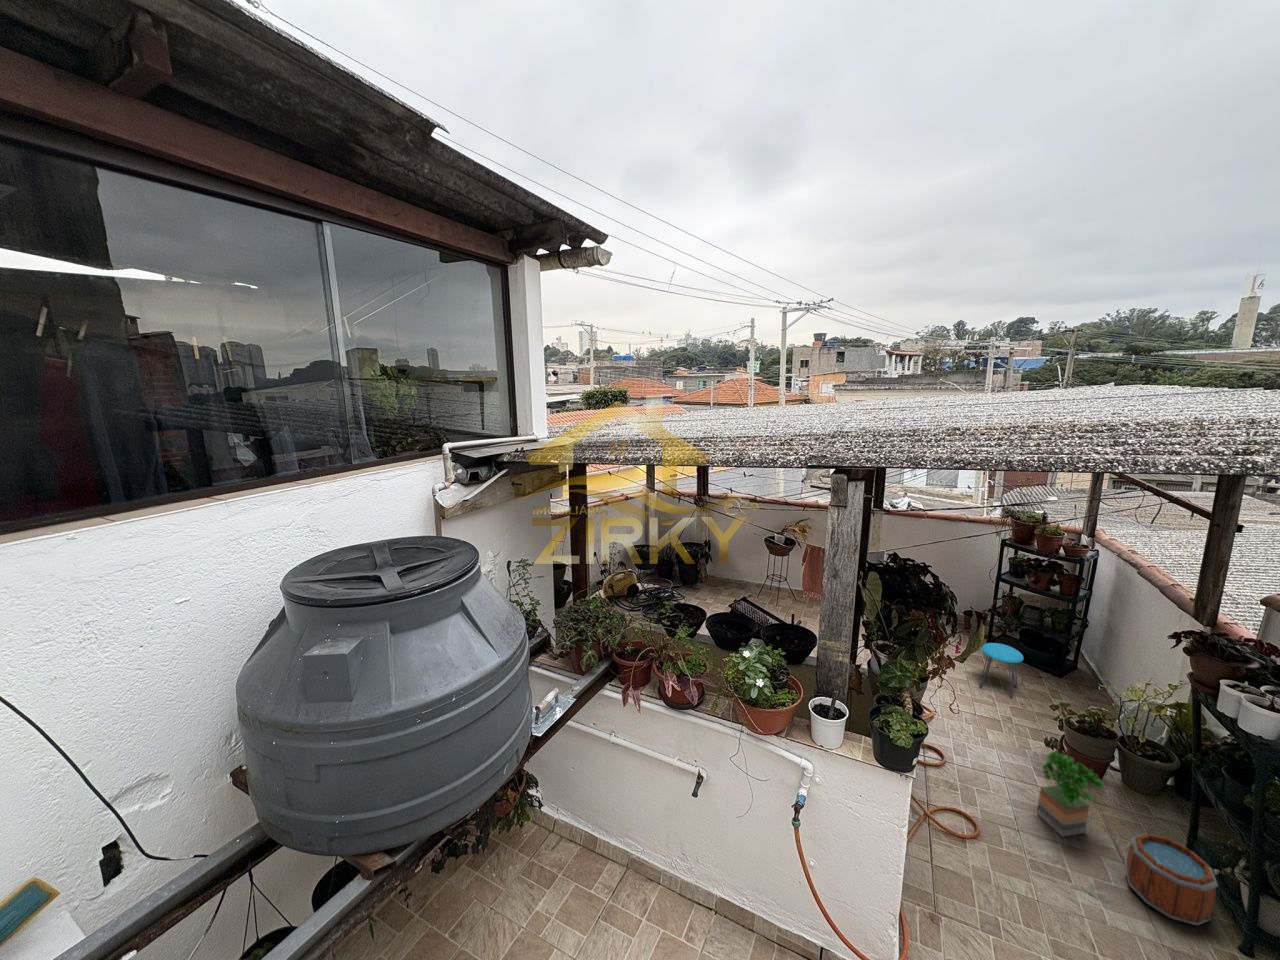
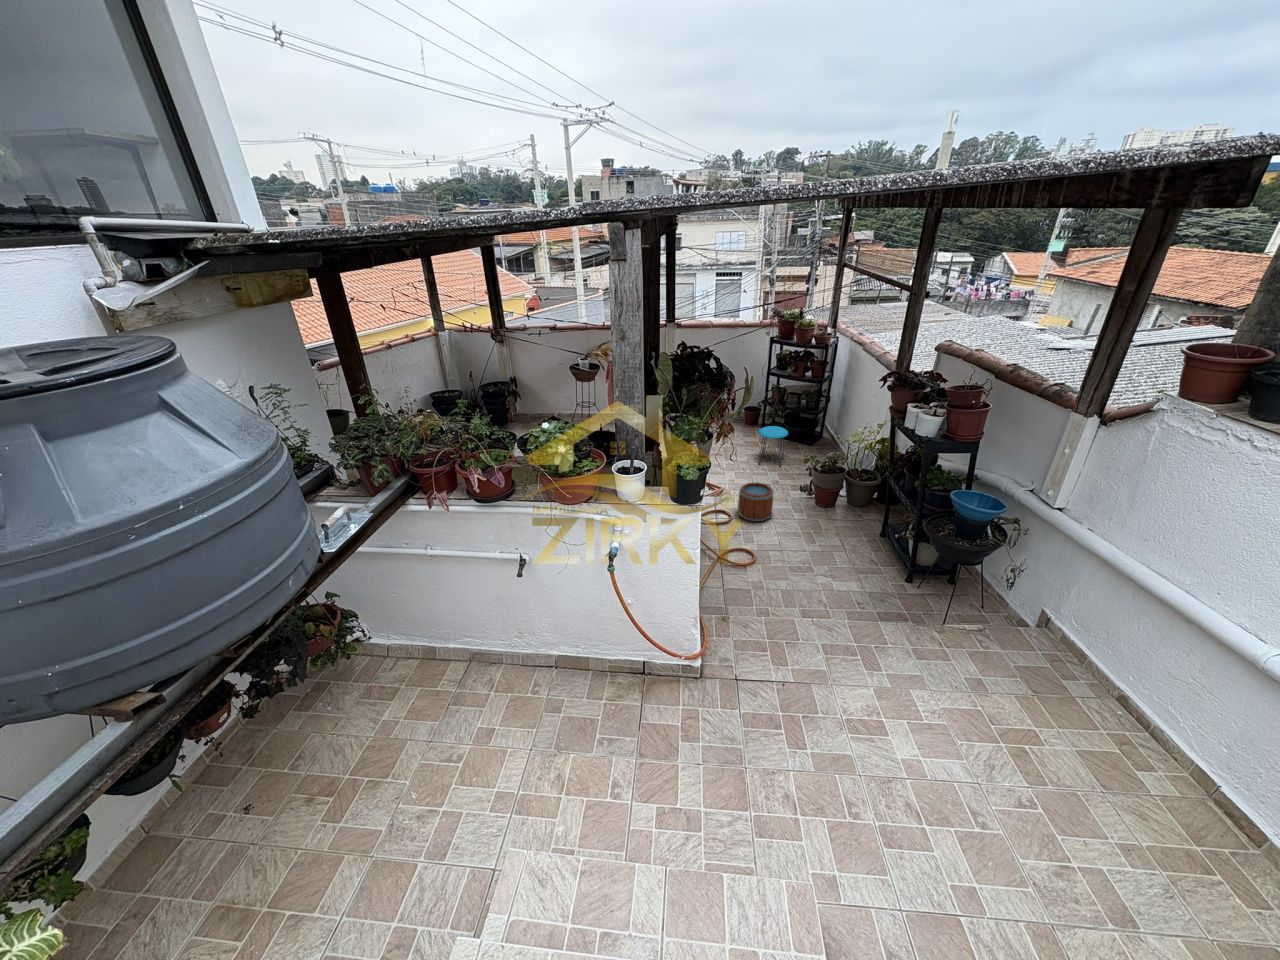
potted tree: present [1037,752,1104,836] -> none [793,485,834,544]
bucket: present [1126,833,1218,925] -> present [738,482,774,522]

